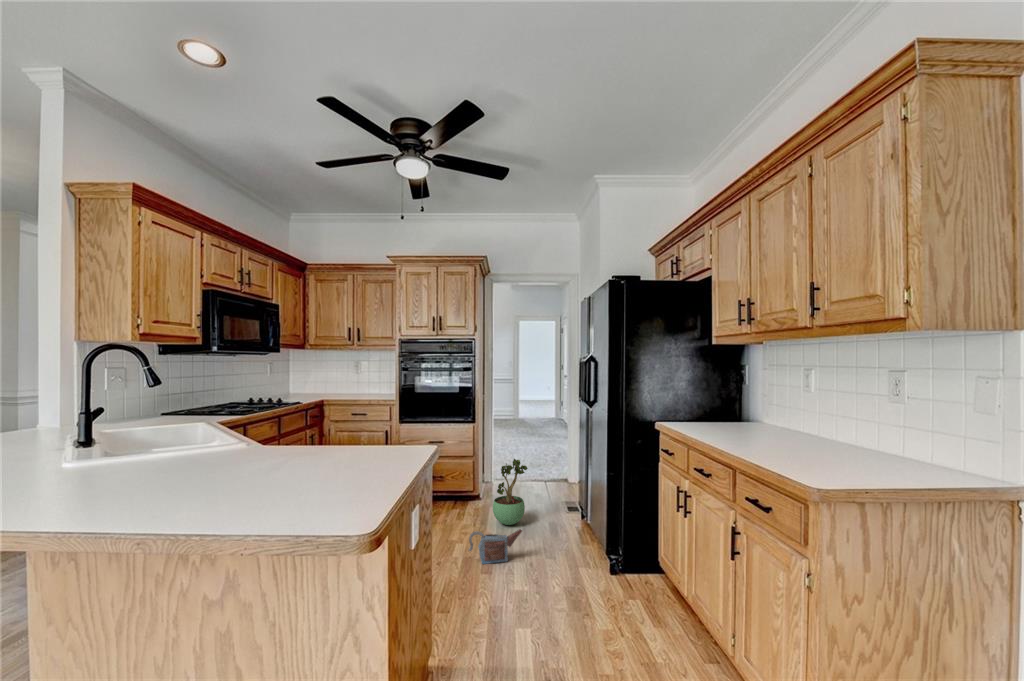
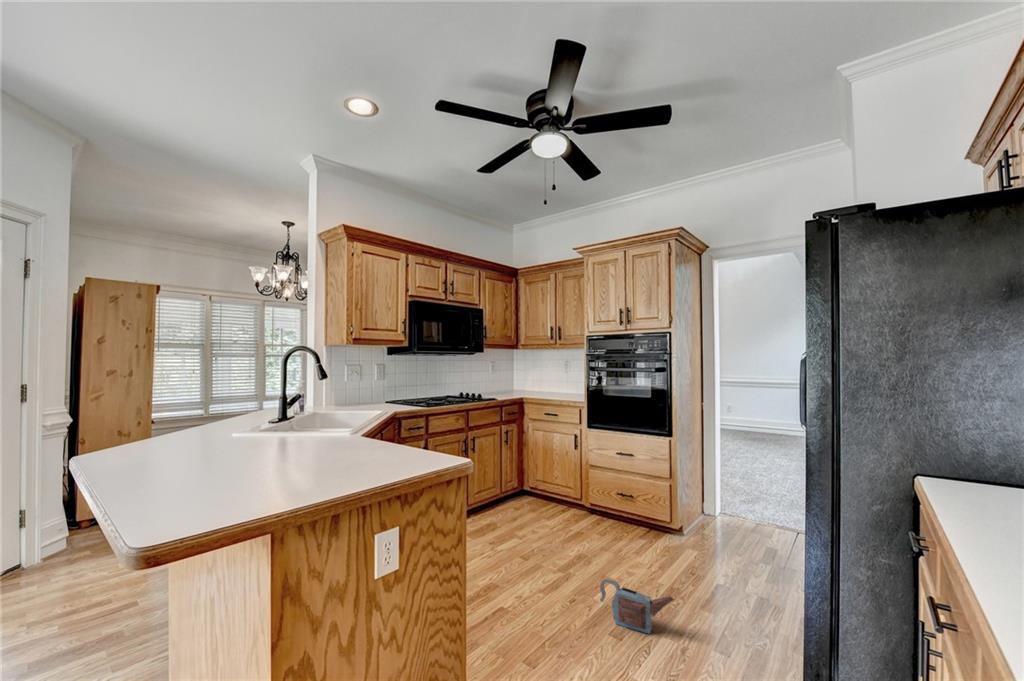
potted plant: present [493,459,528,525] -> none [670,494,725,583]

